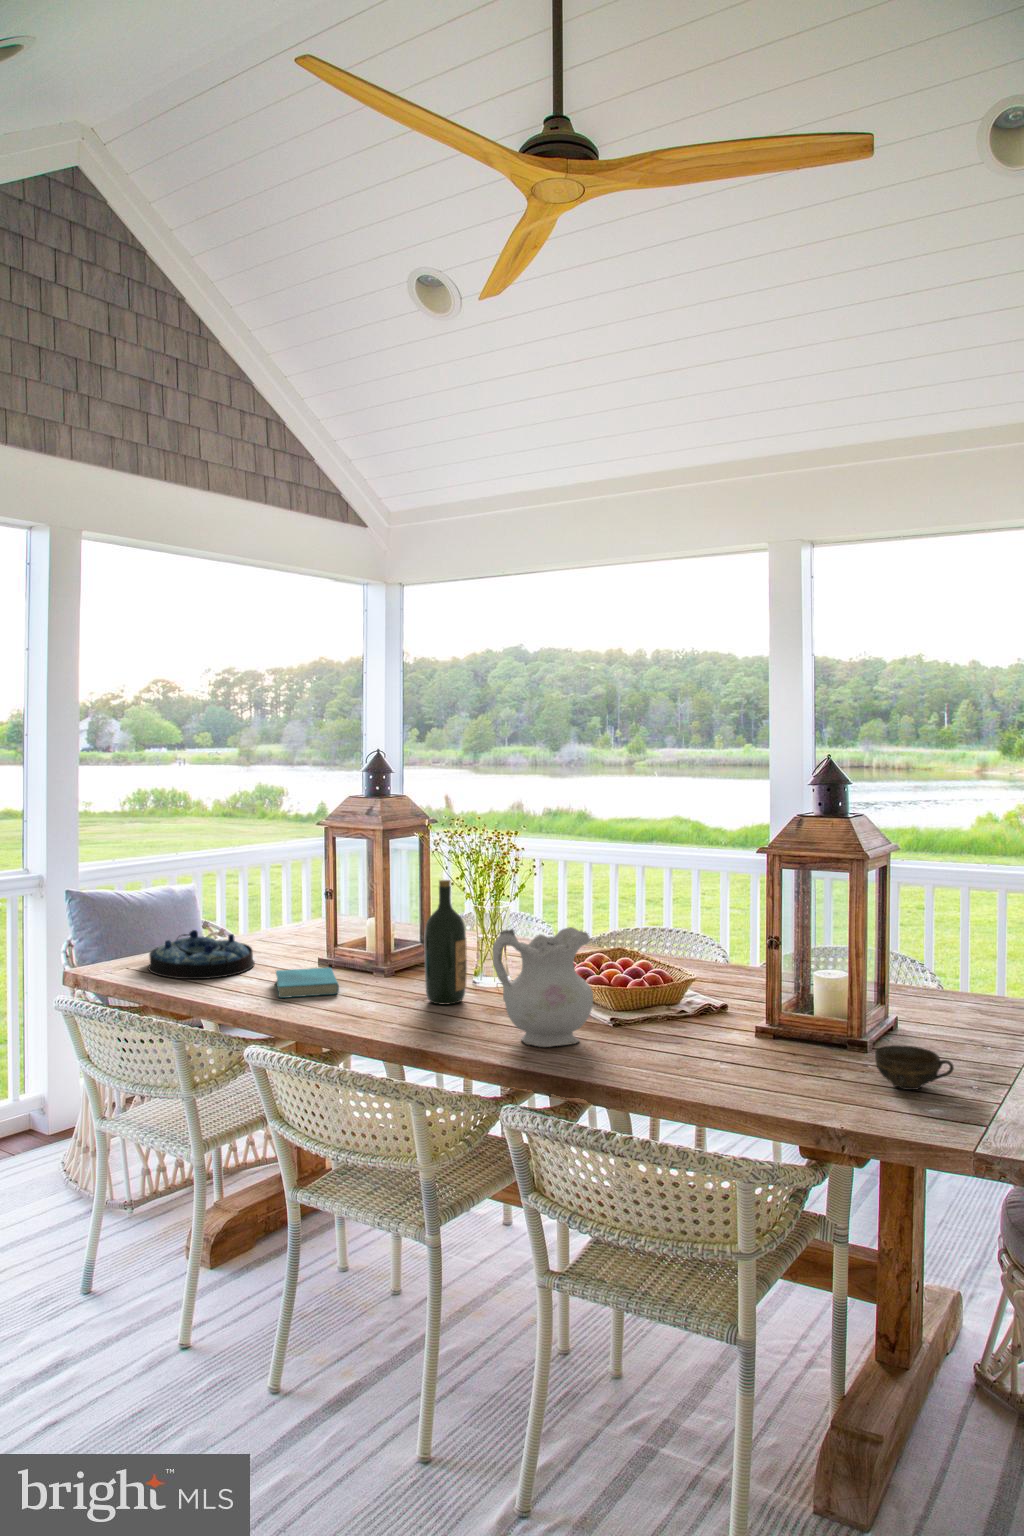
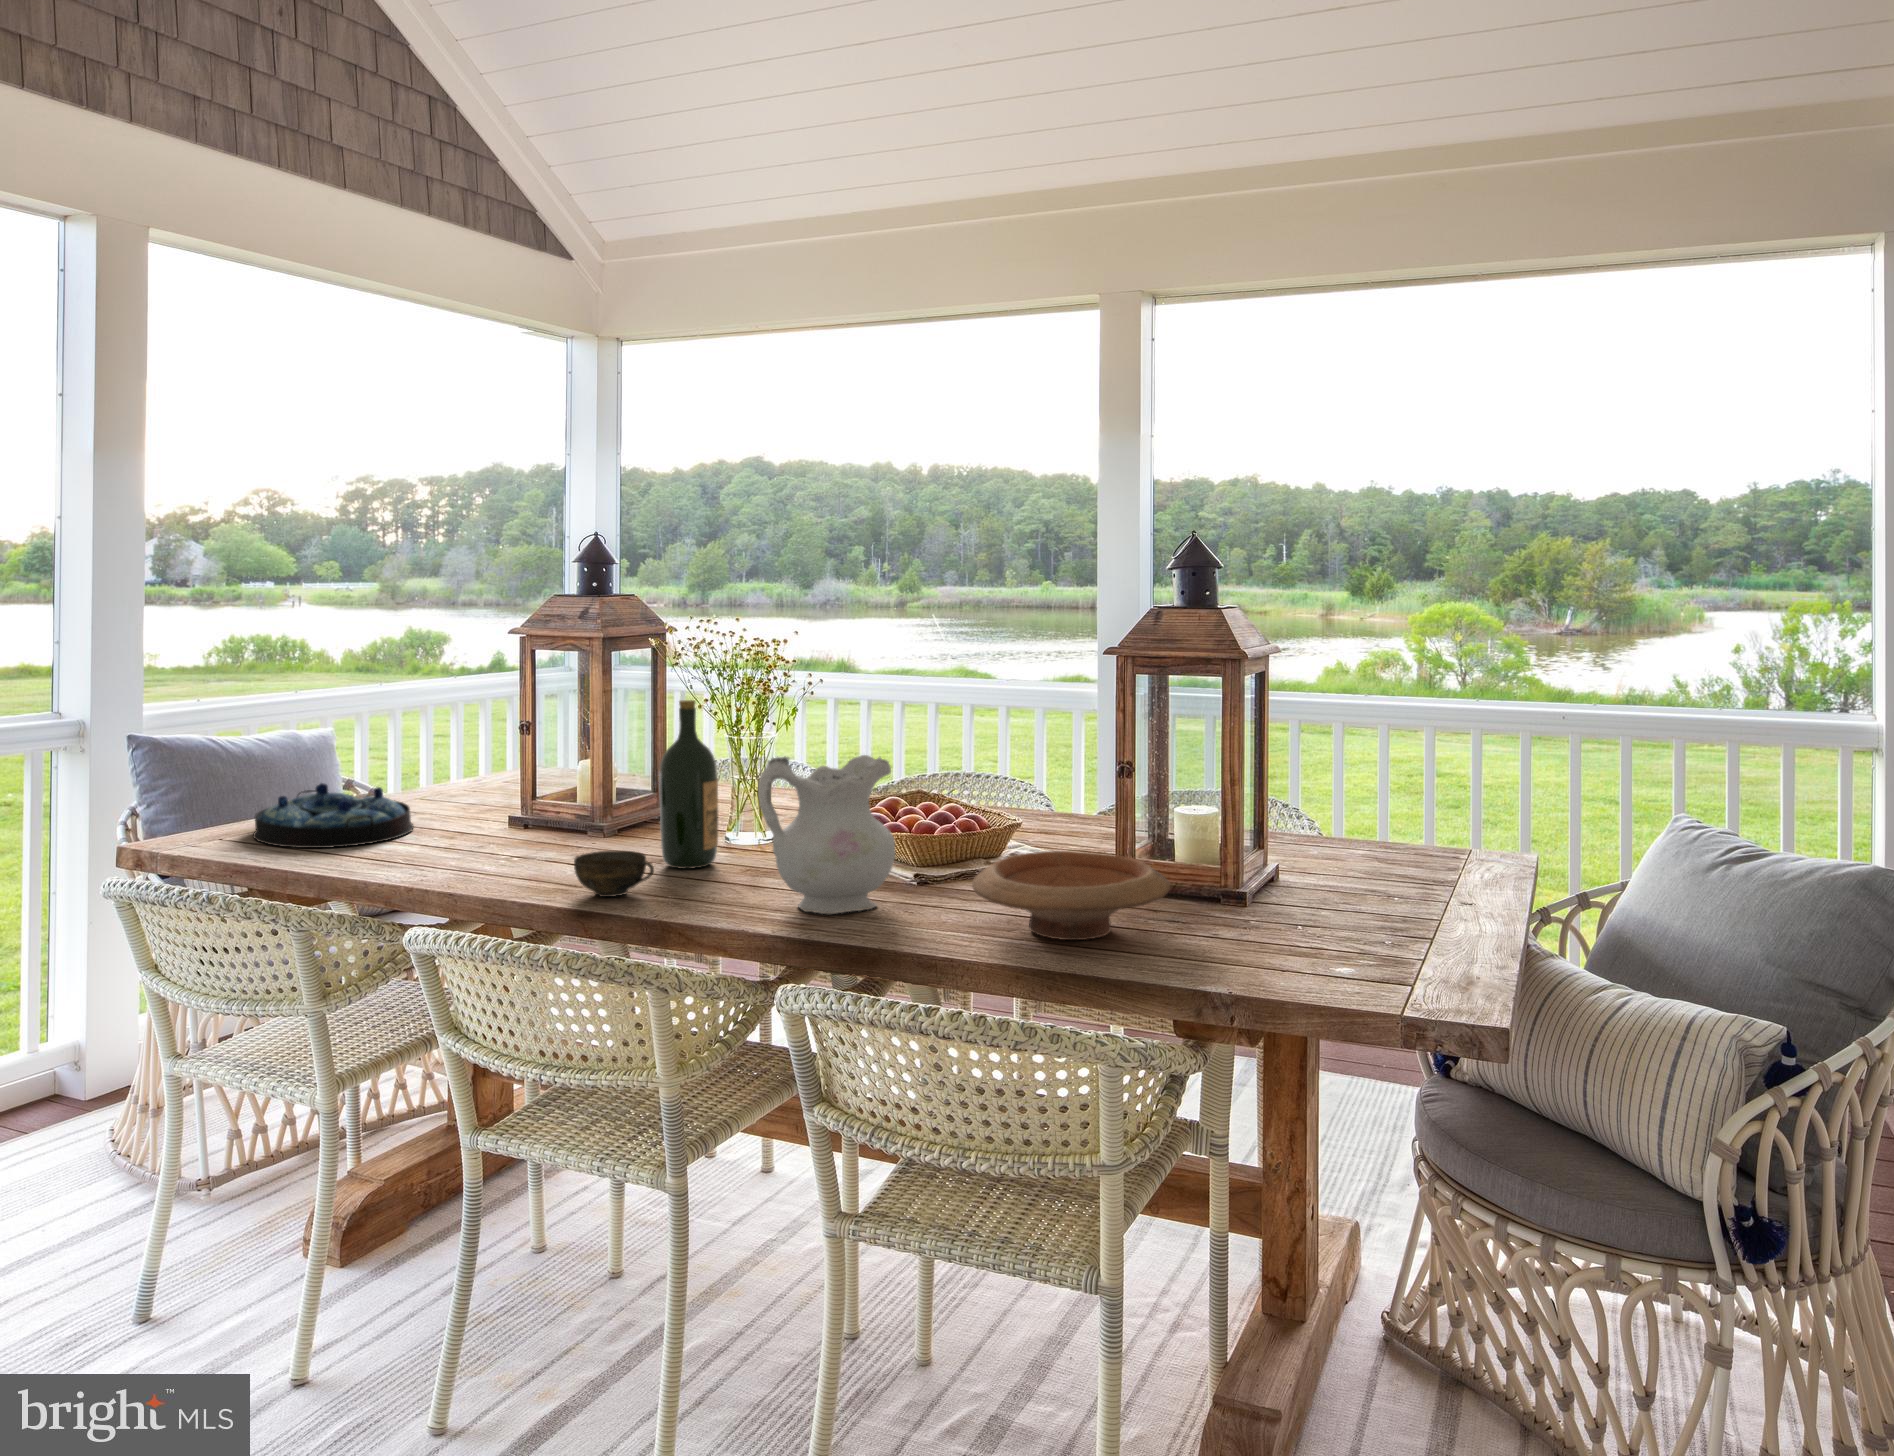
book: present [276,968,339,998] -> none [445,827,538,867]
wooden bowl: none [648,1005,801,1077] -> present [972,851,1170,940]
cup: present [875,1045,954,1090] -> present [574,851,654,897]

